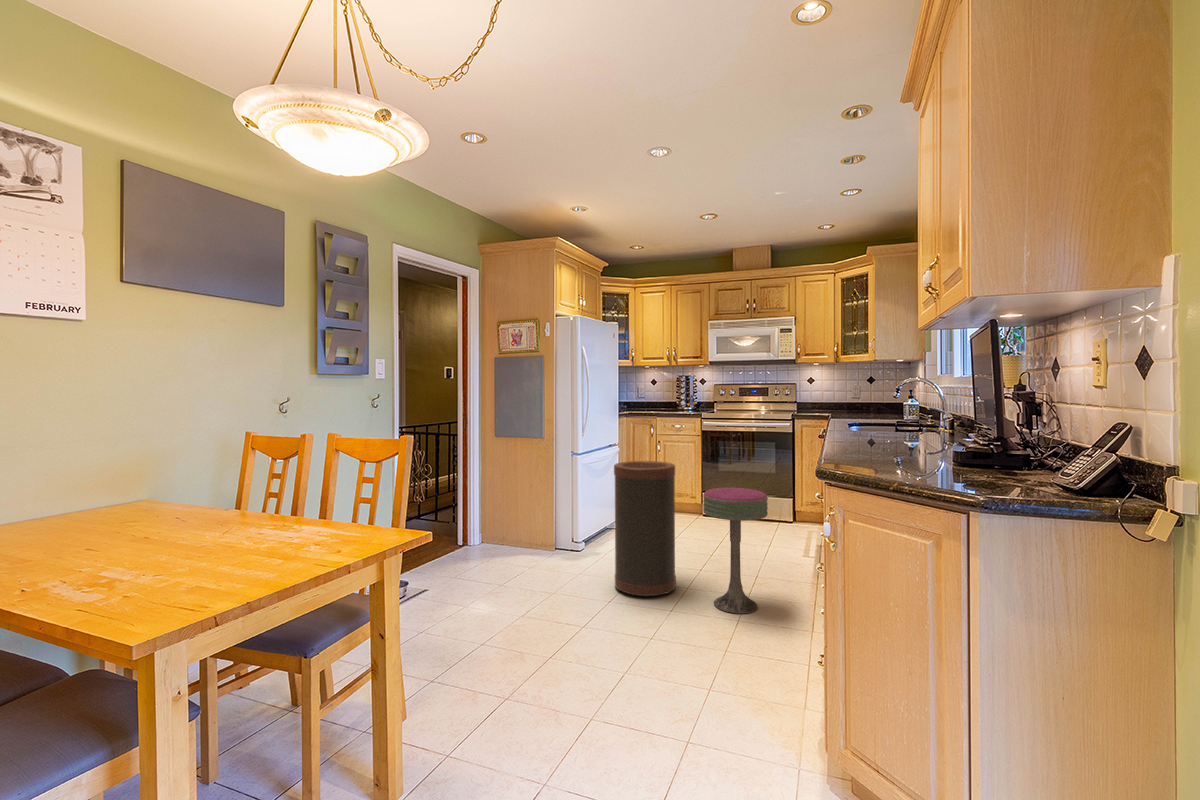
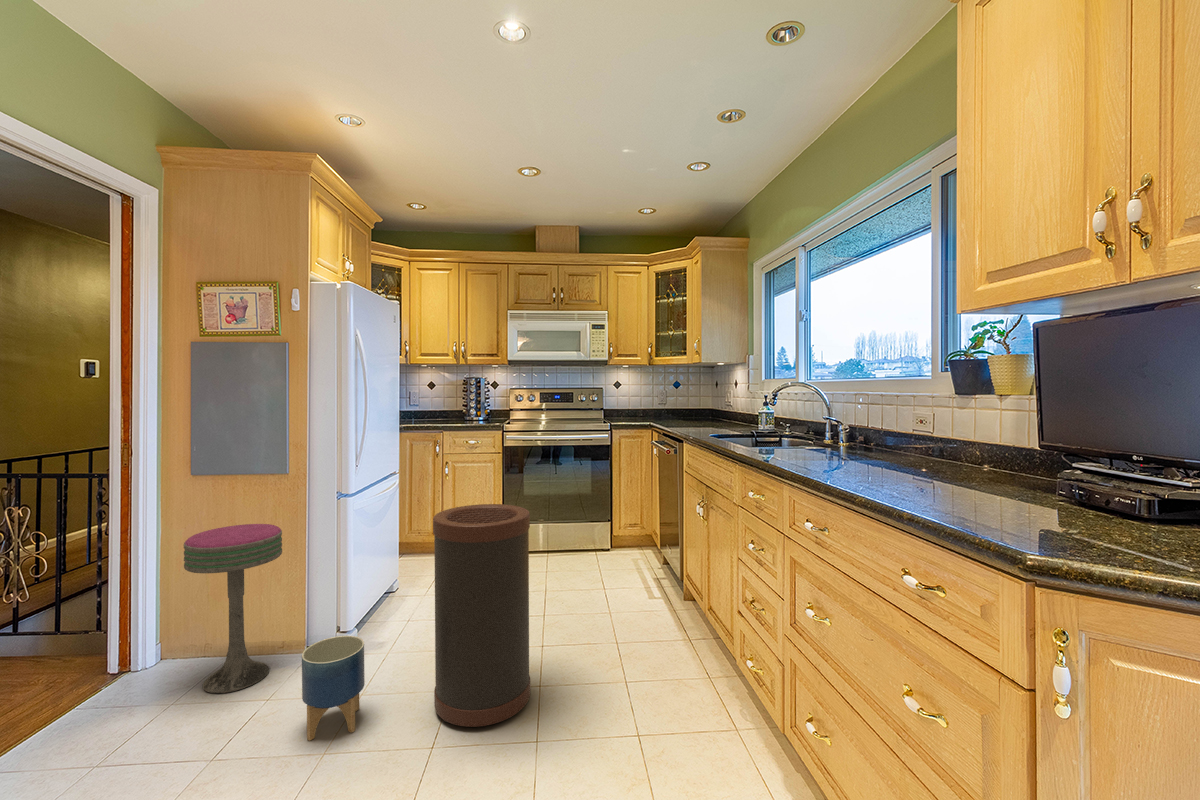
bar stool: present [703,488,768,614] -> present [184,524,282,693]
planter: none [544,532,577,585] -> present [302,636,365,741]

